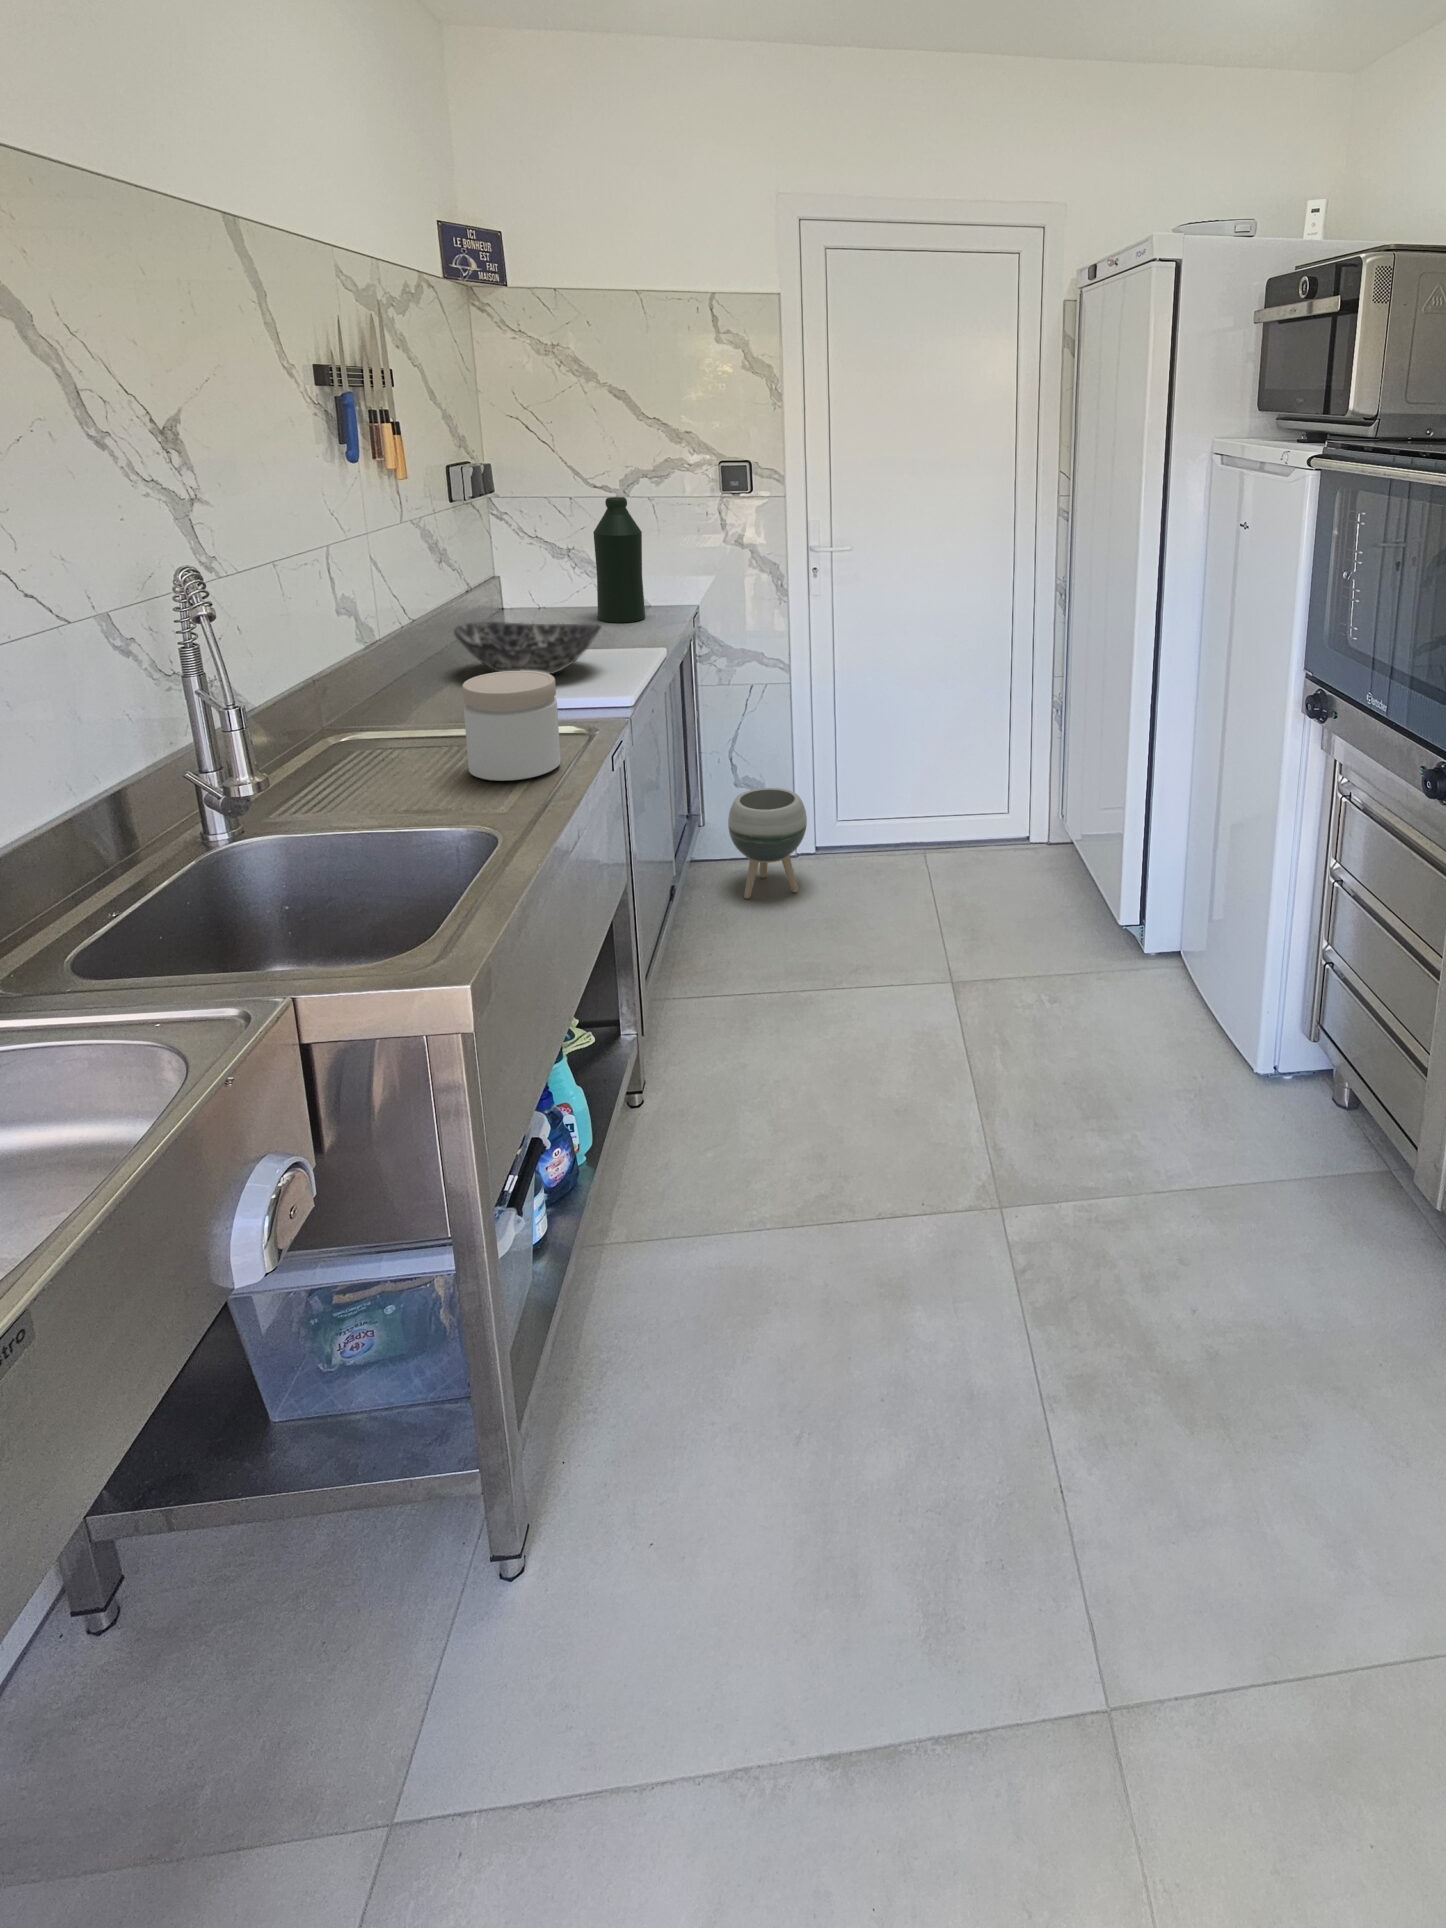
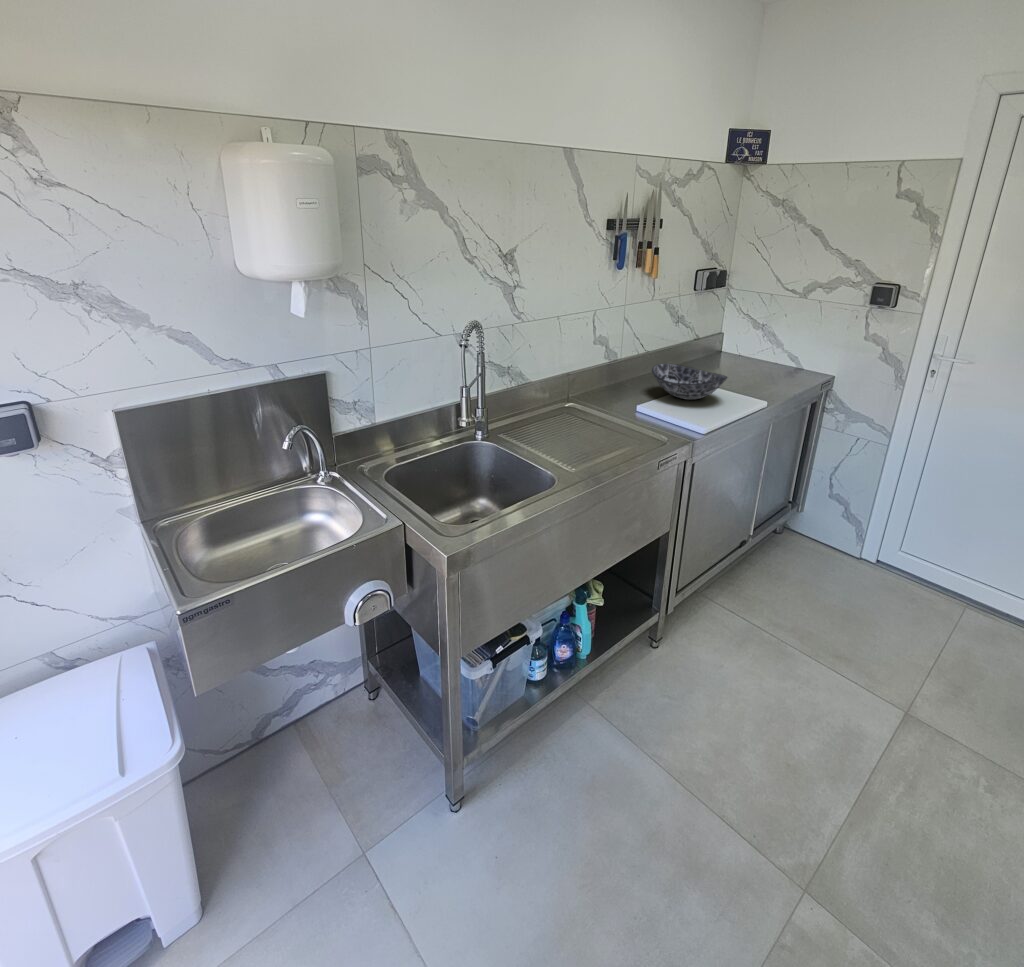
bottle: present [593,497,645,623] -> none [760,300,800,379]
jar: present [462,670,561,781] -> none [592,392,640,450]
planter: present [728,788,807,899] -> none [803,501,862,573]

